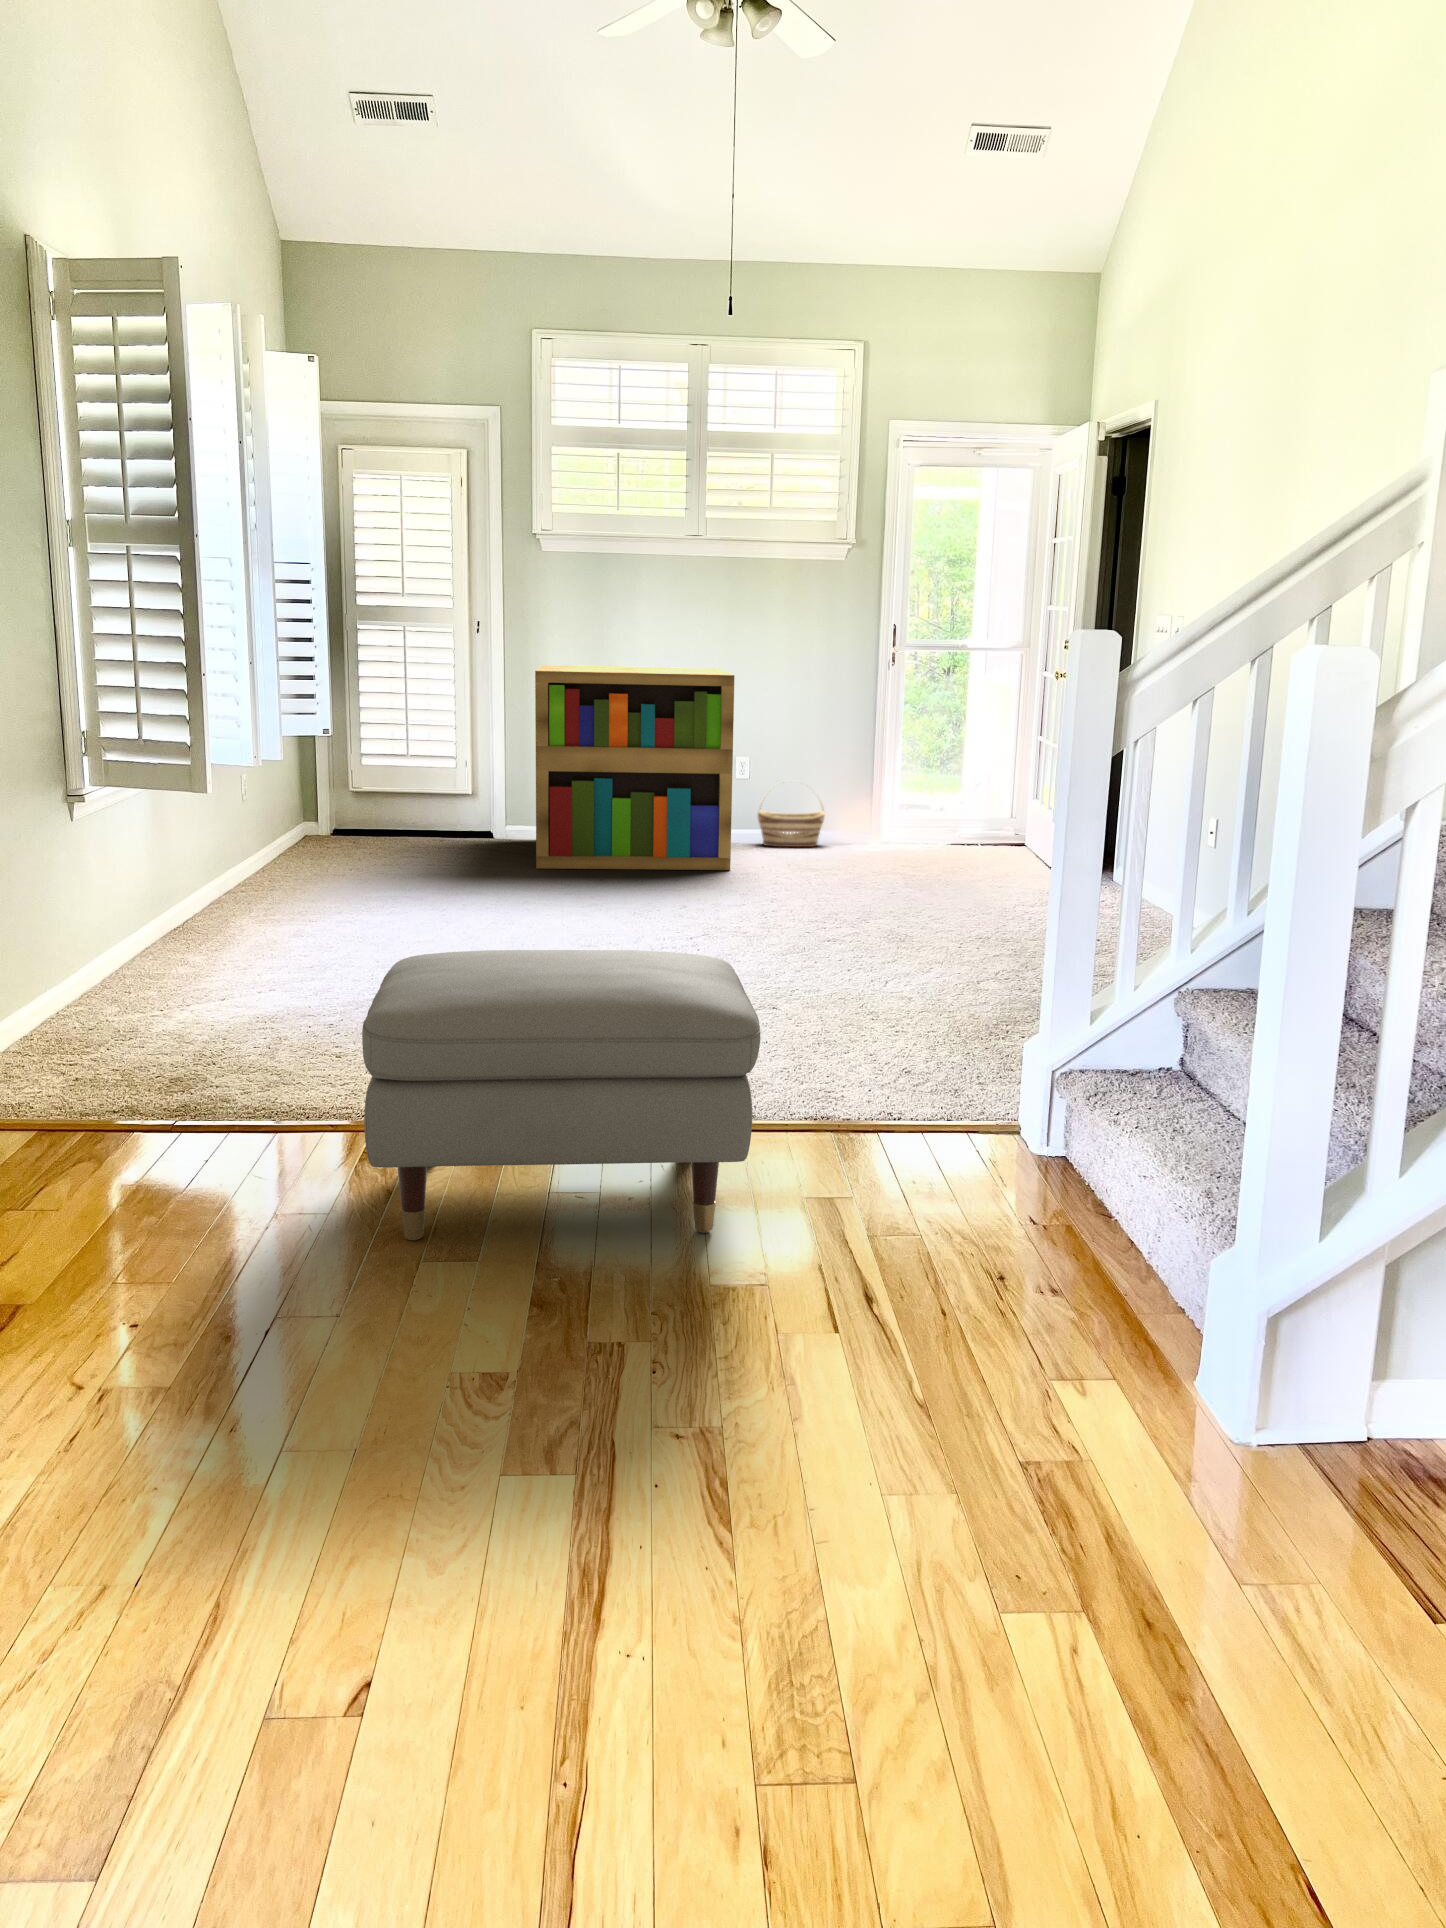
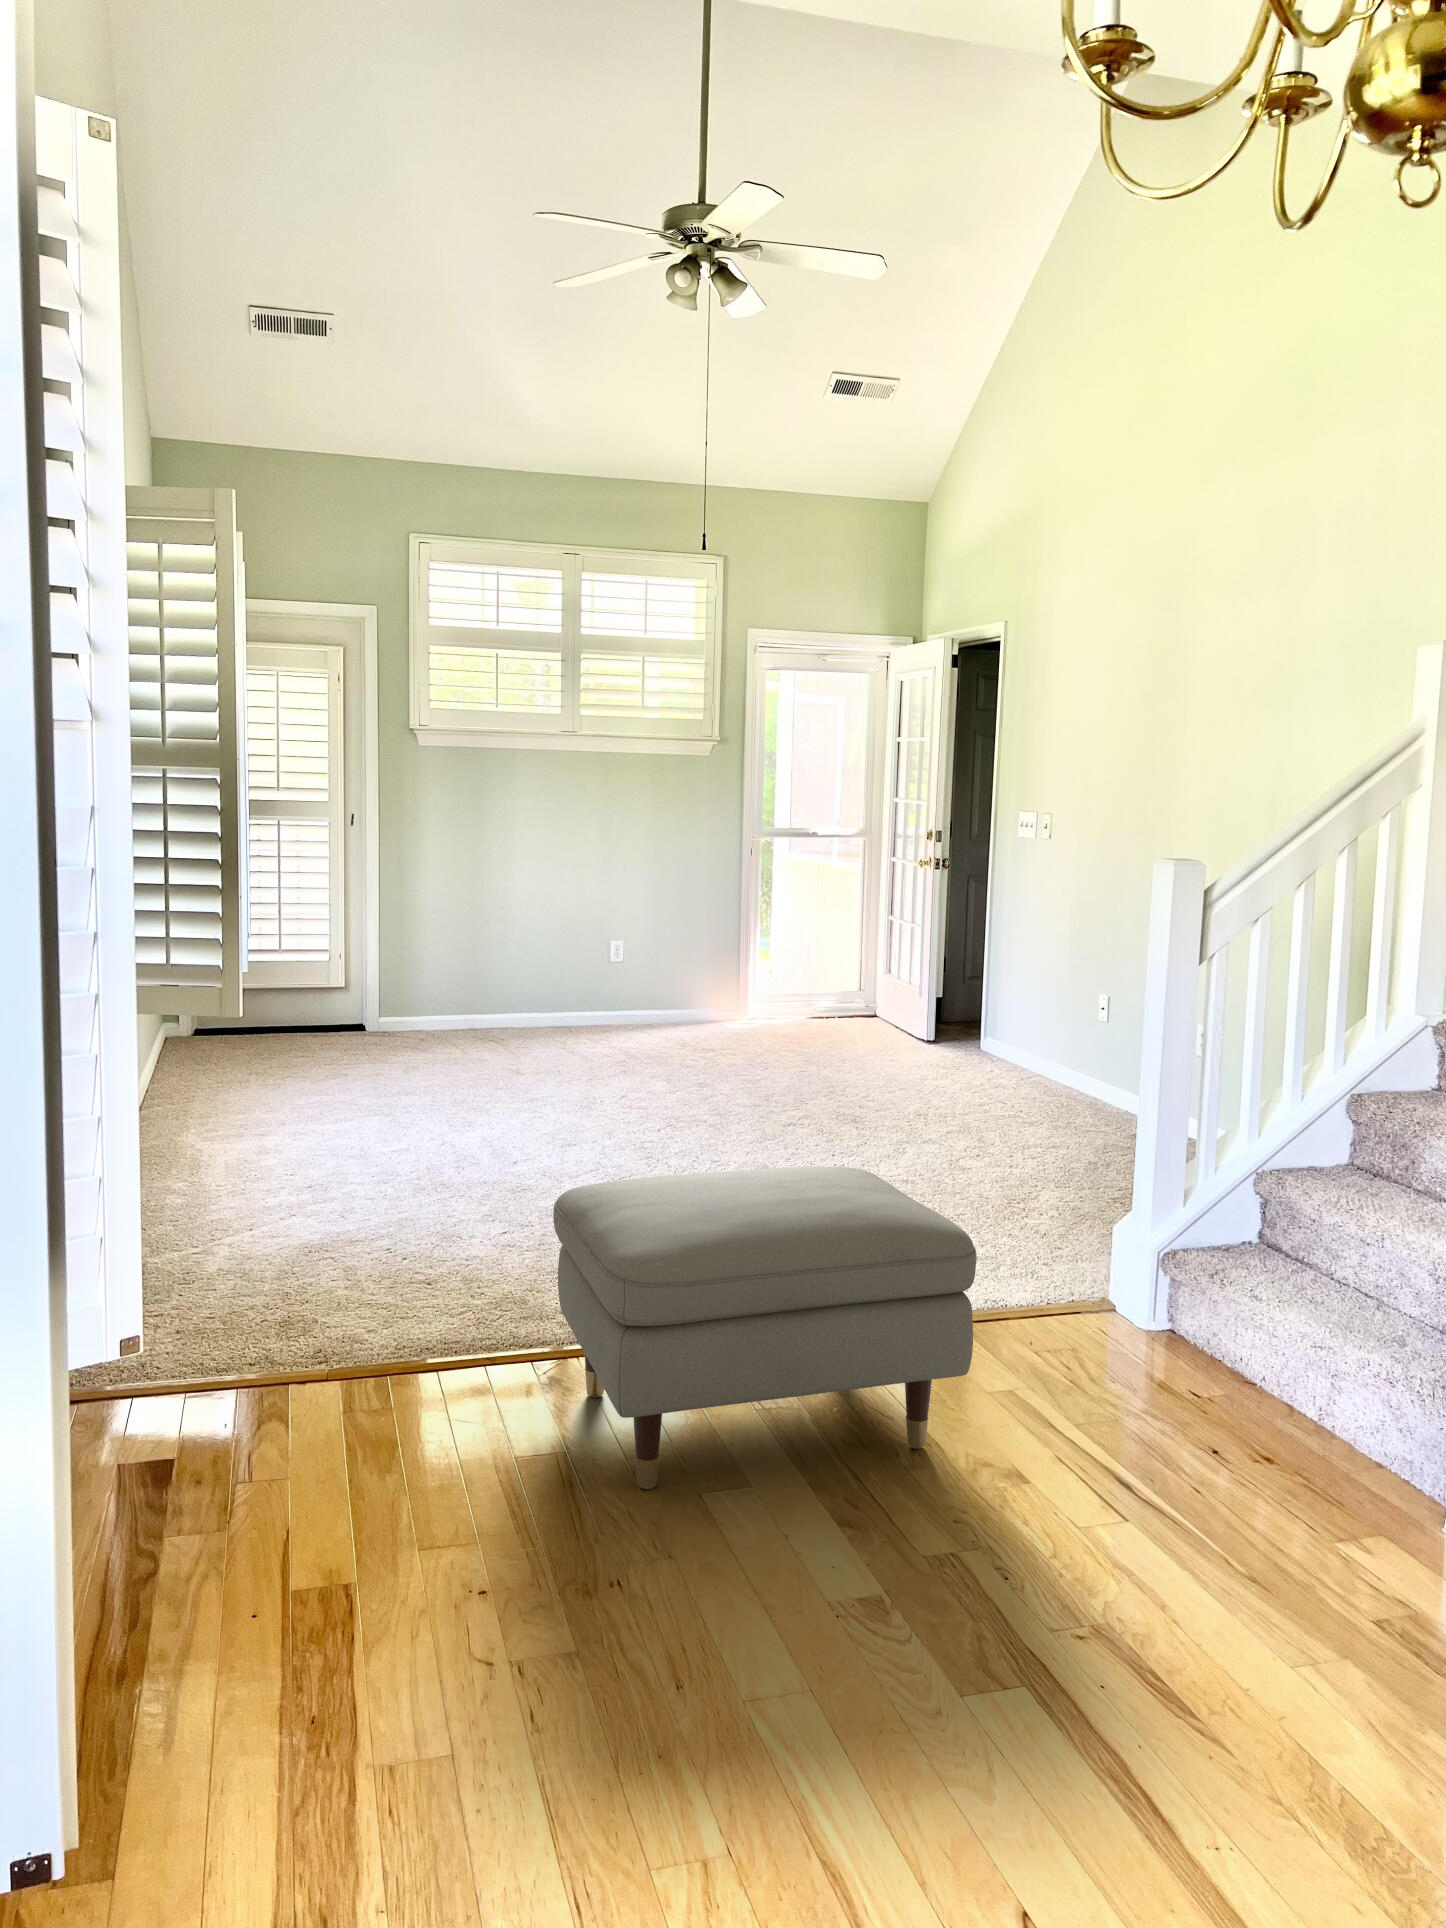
bookshelf: present [535,665,734,870] -> none [423,856,633,1061]
basket: present [758,798,824,847] -> none [635,961,698,1026]

